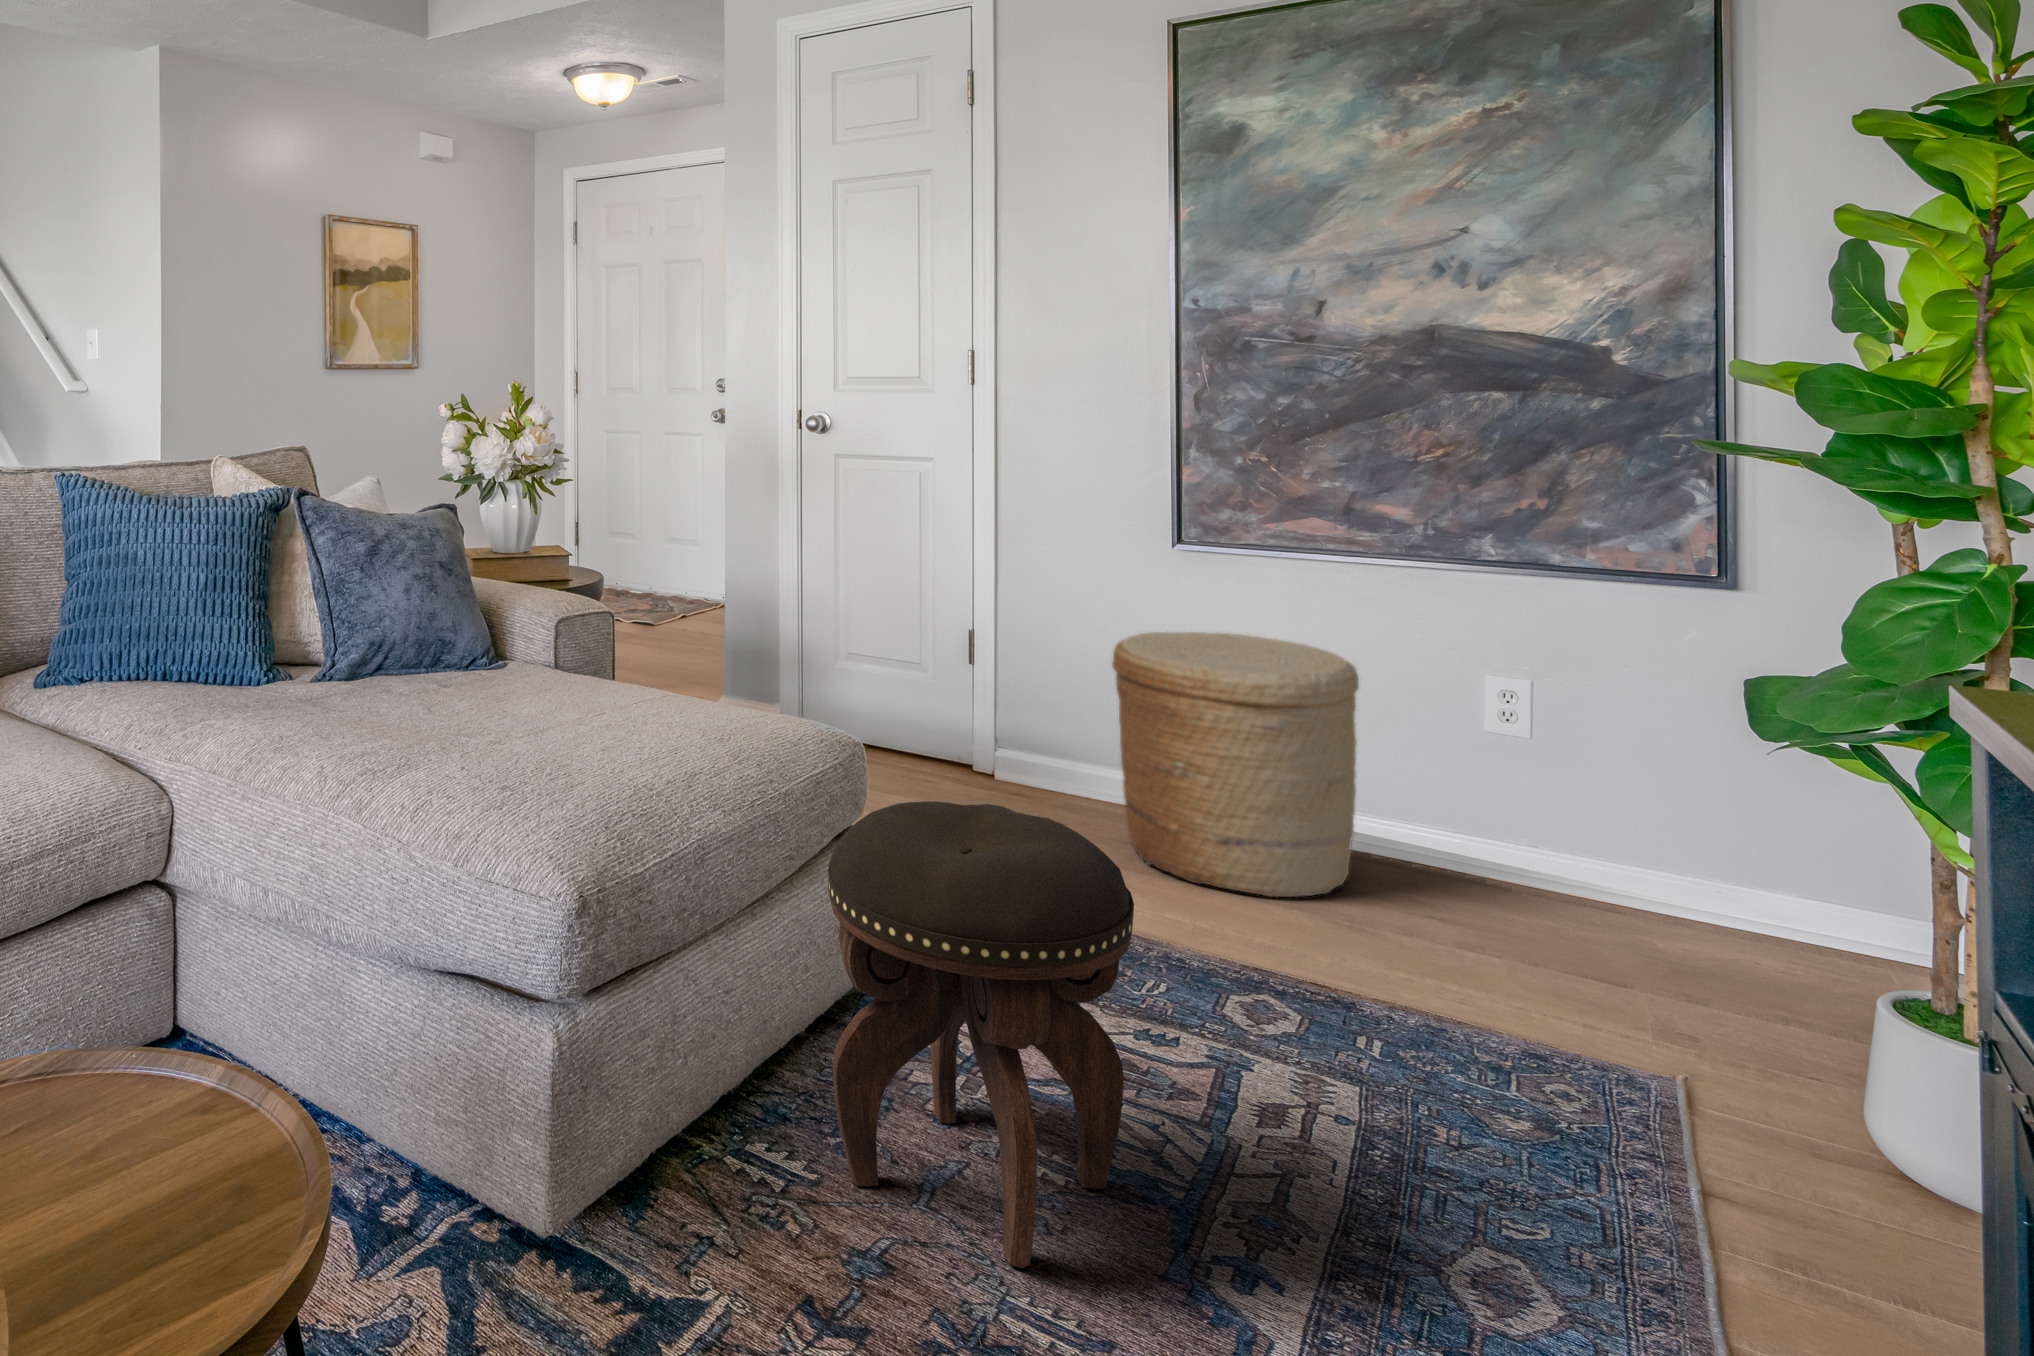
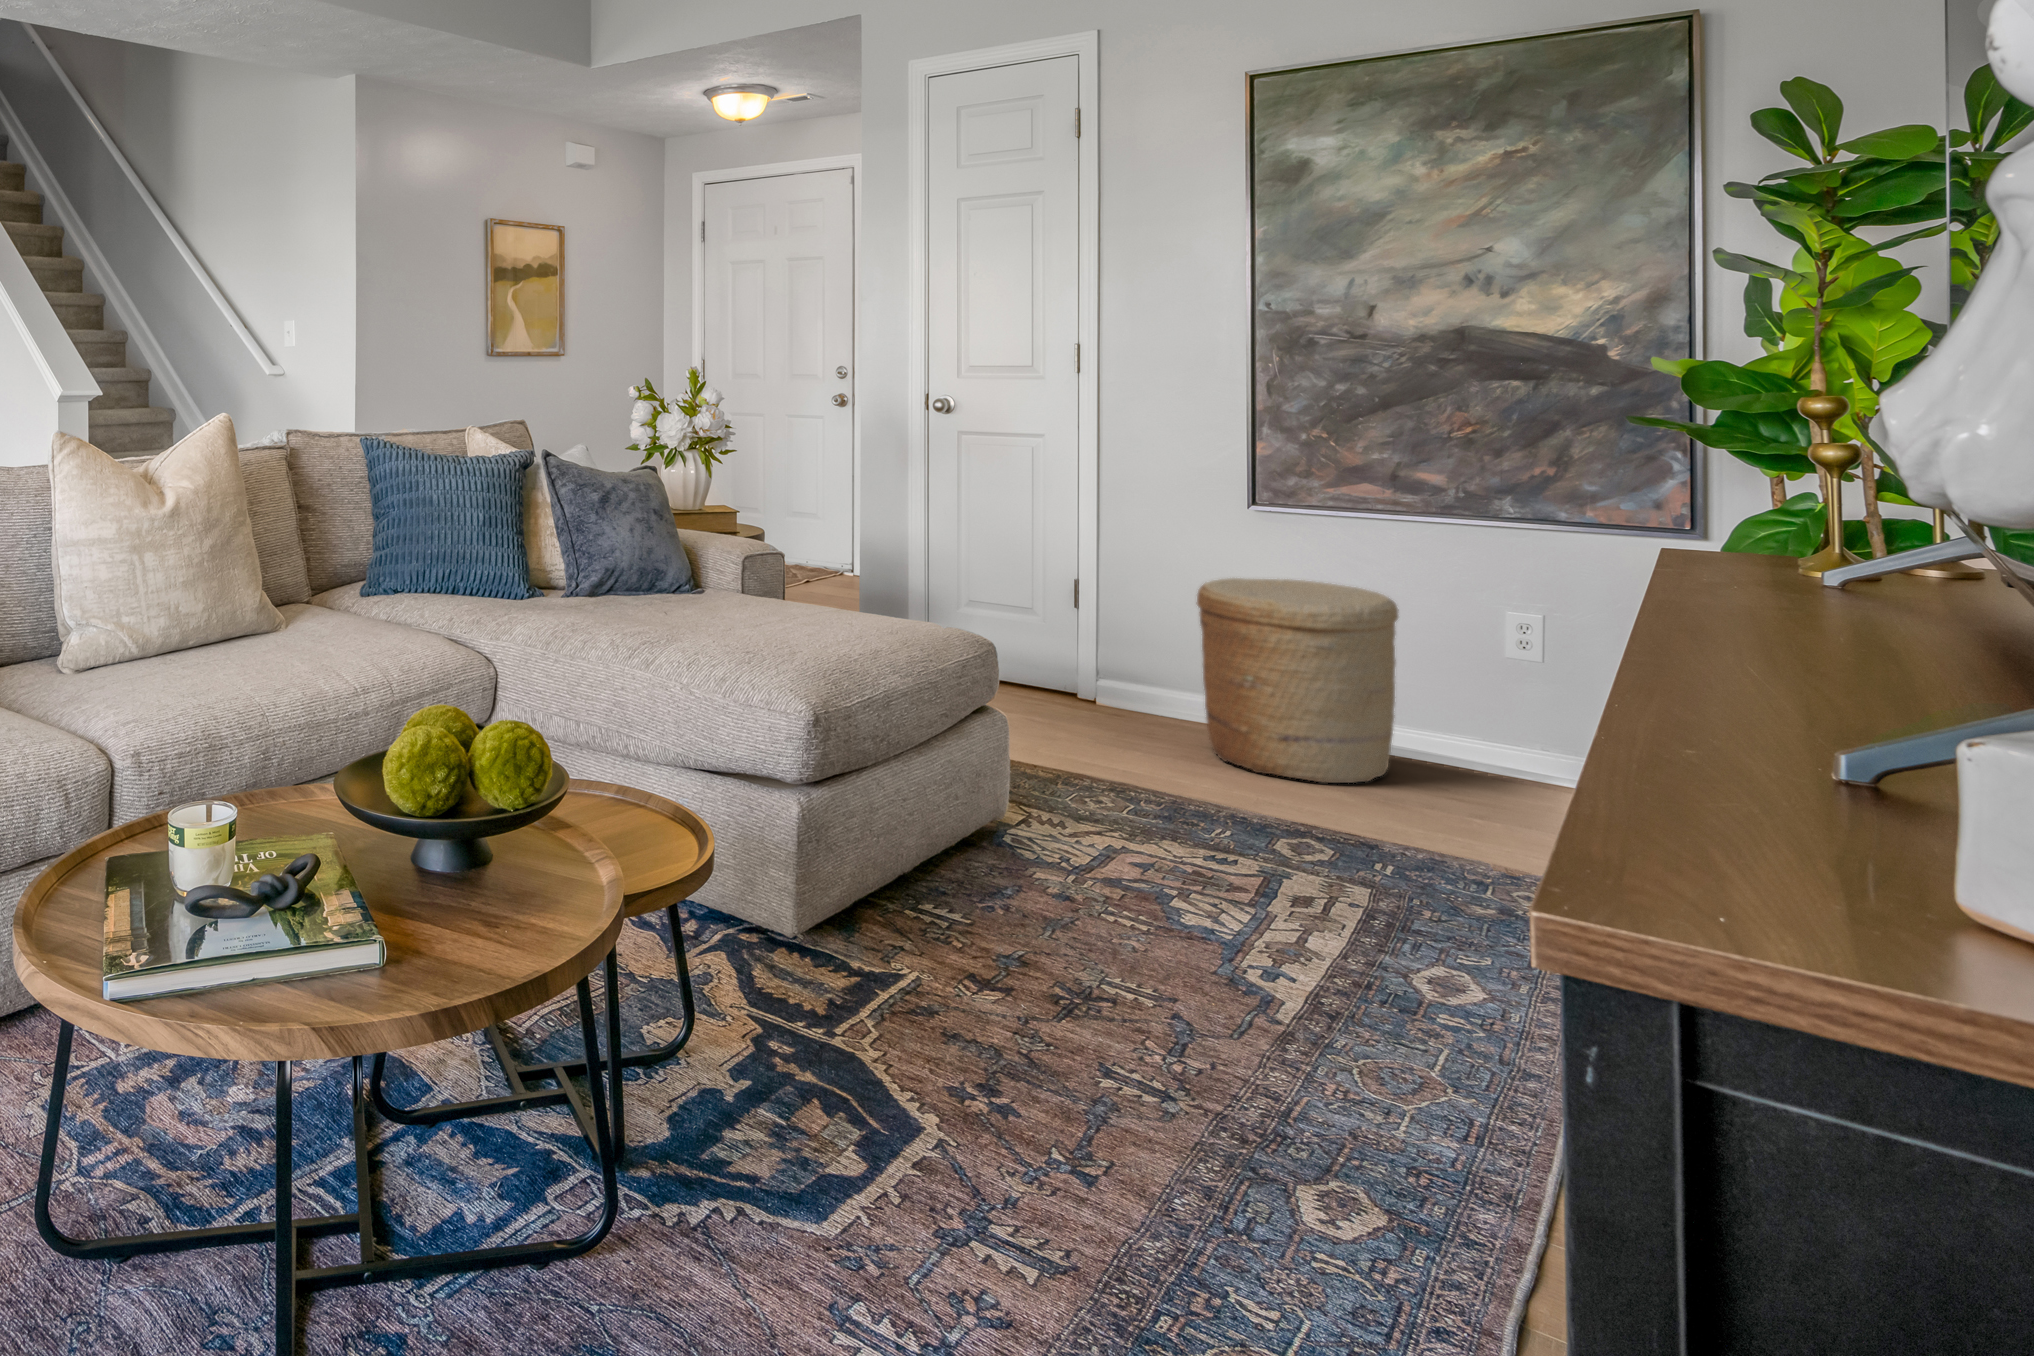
footstool: present [828,801,1134,1268] -> none [979,671,1195,966]

